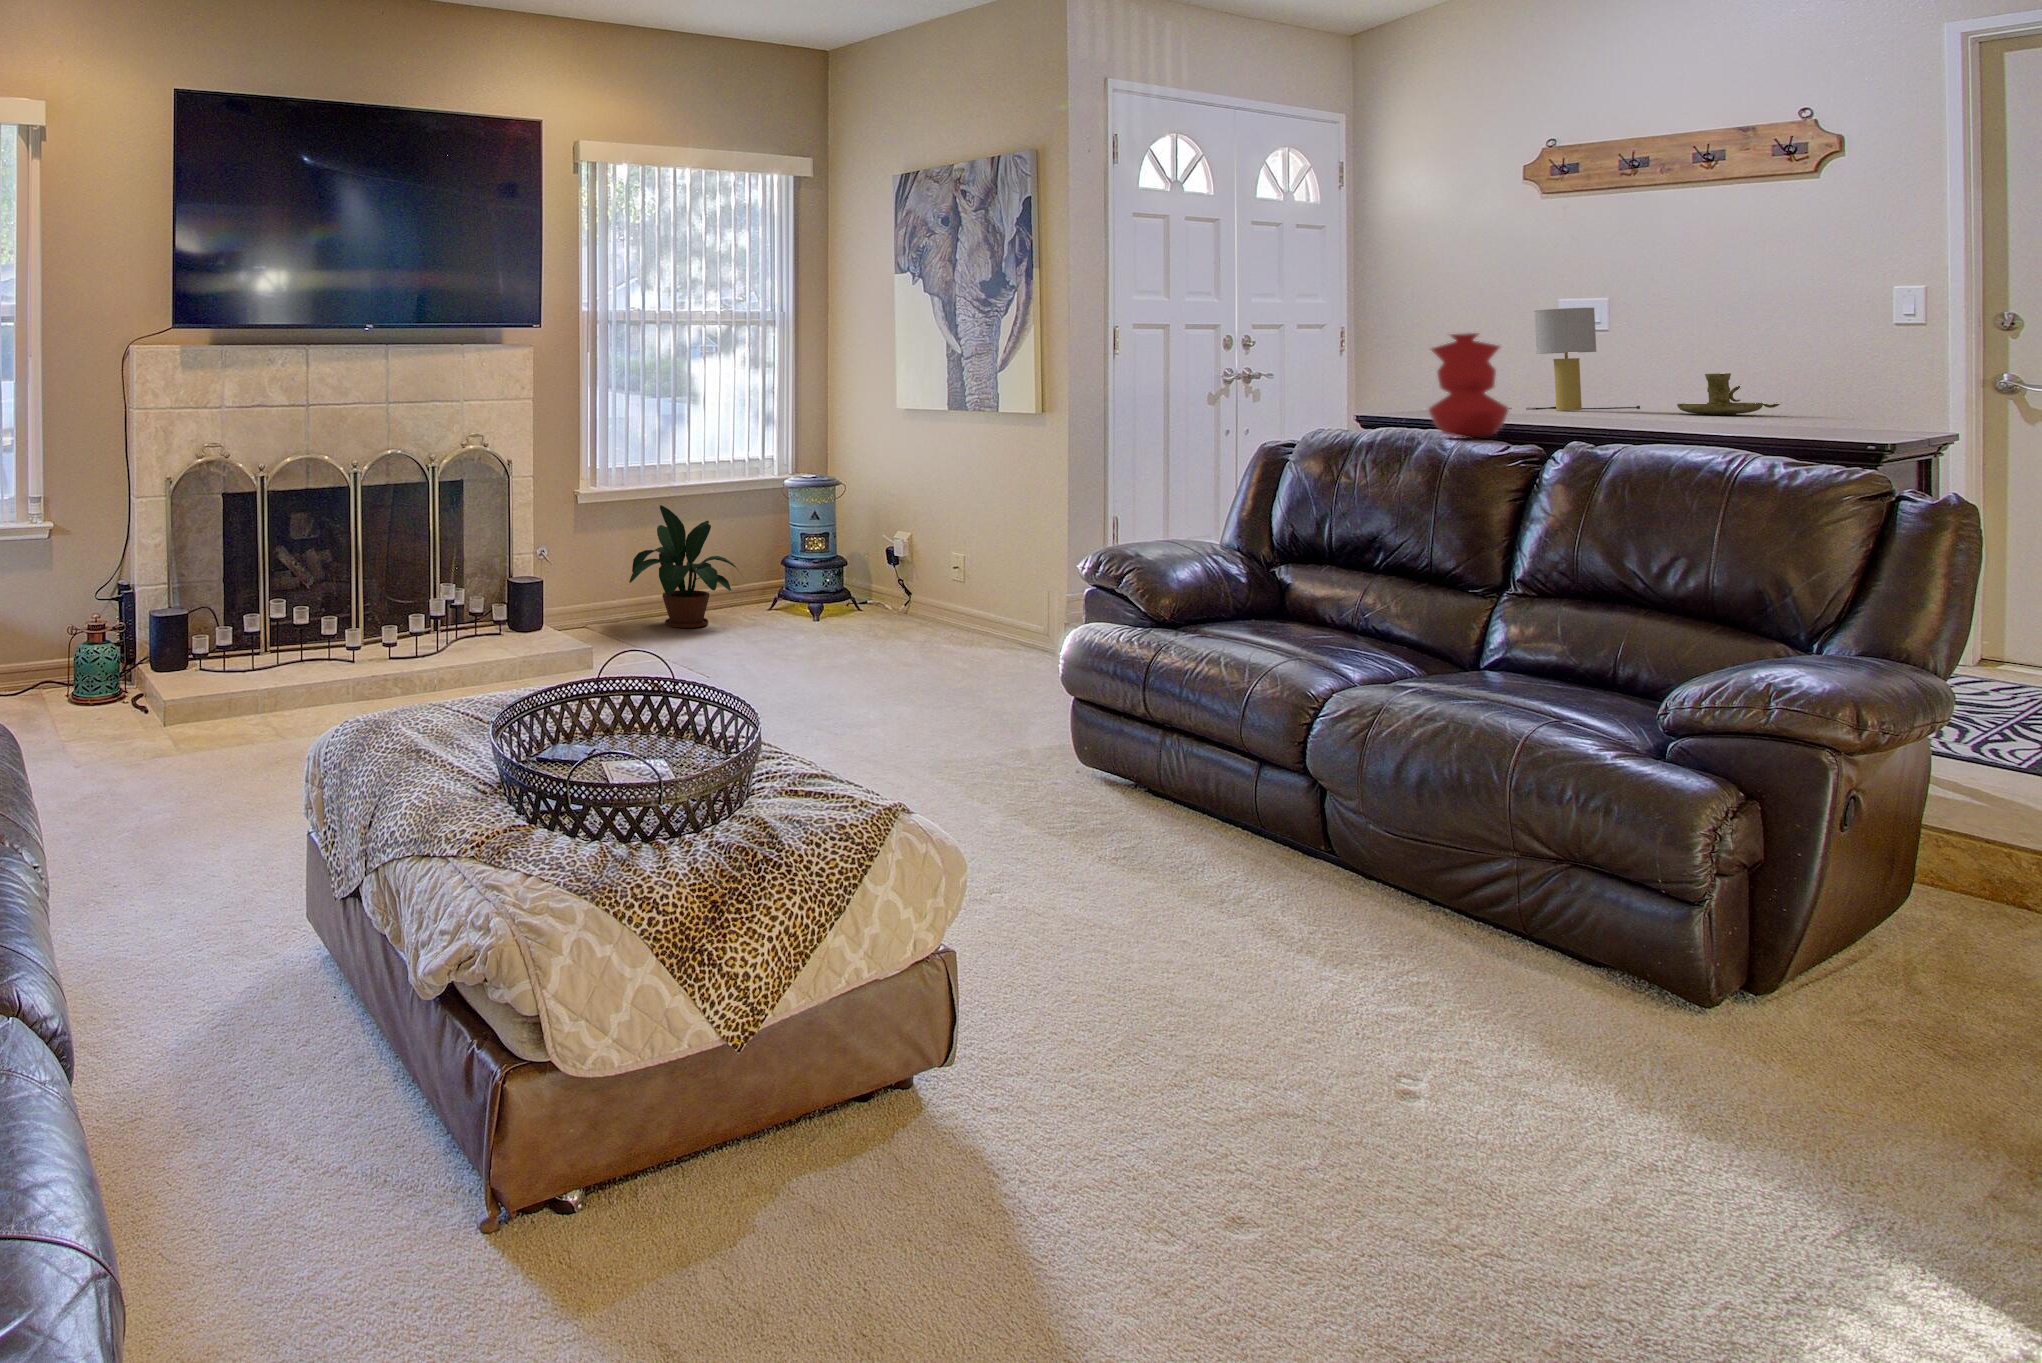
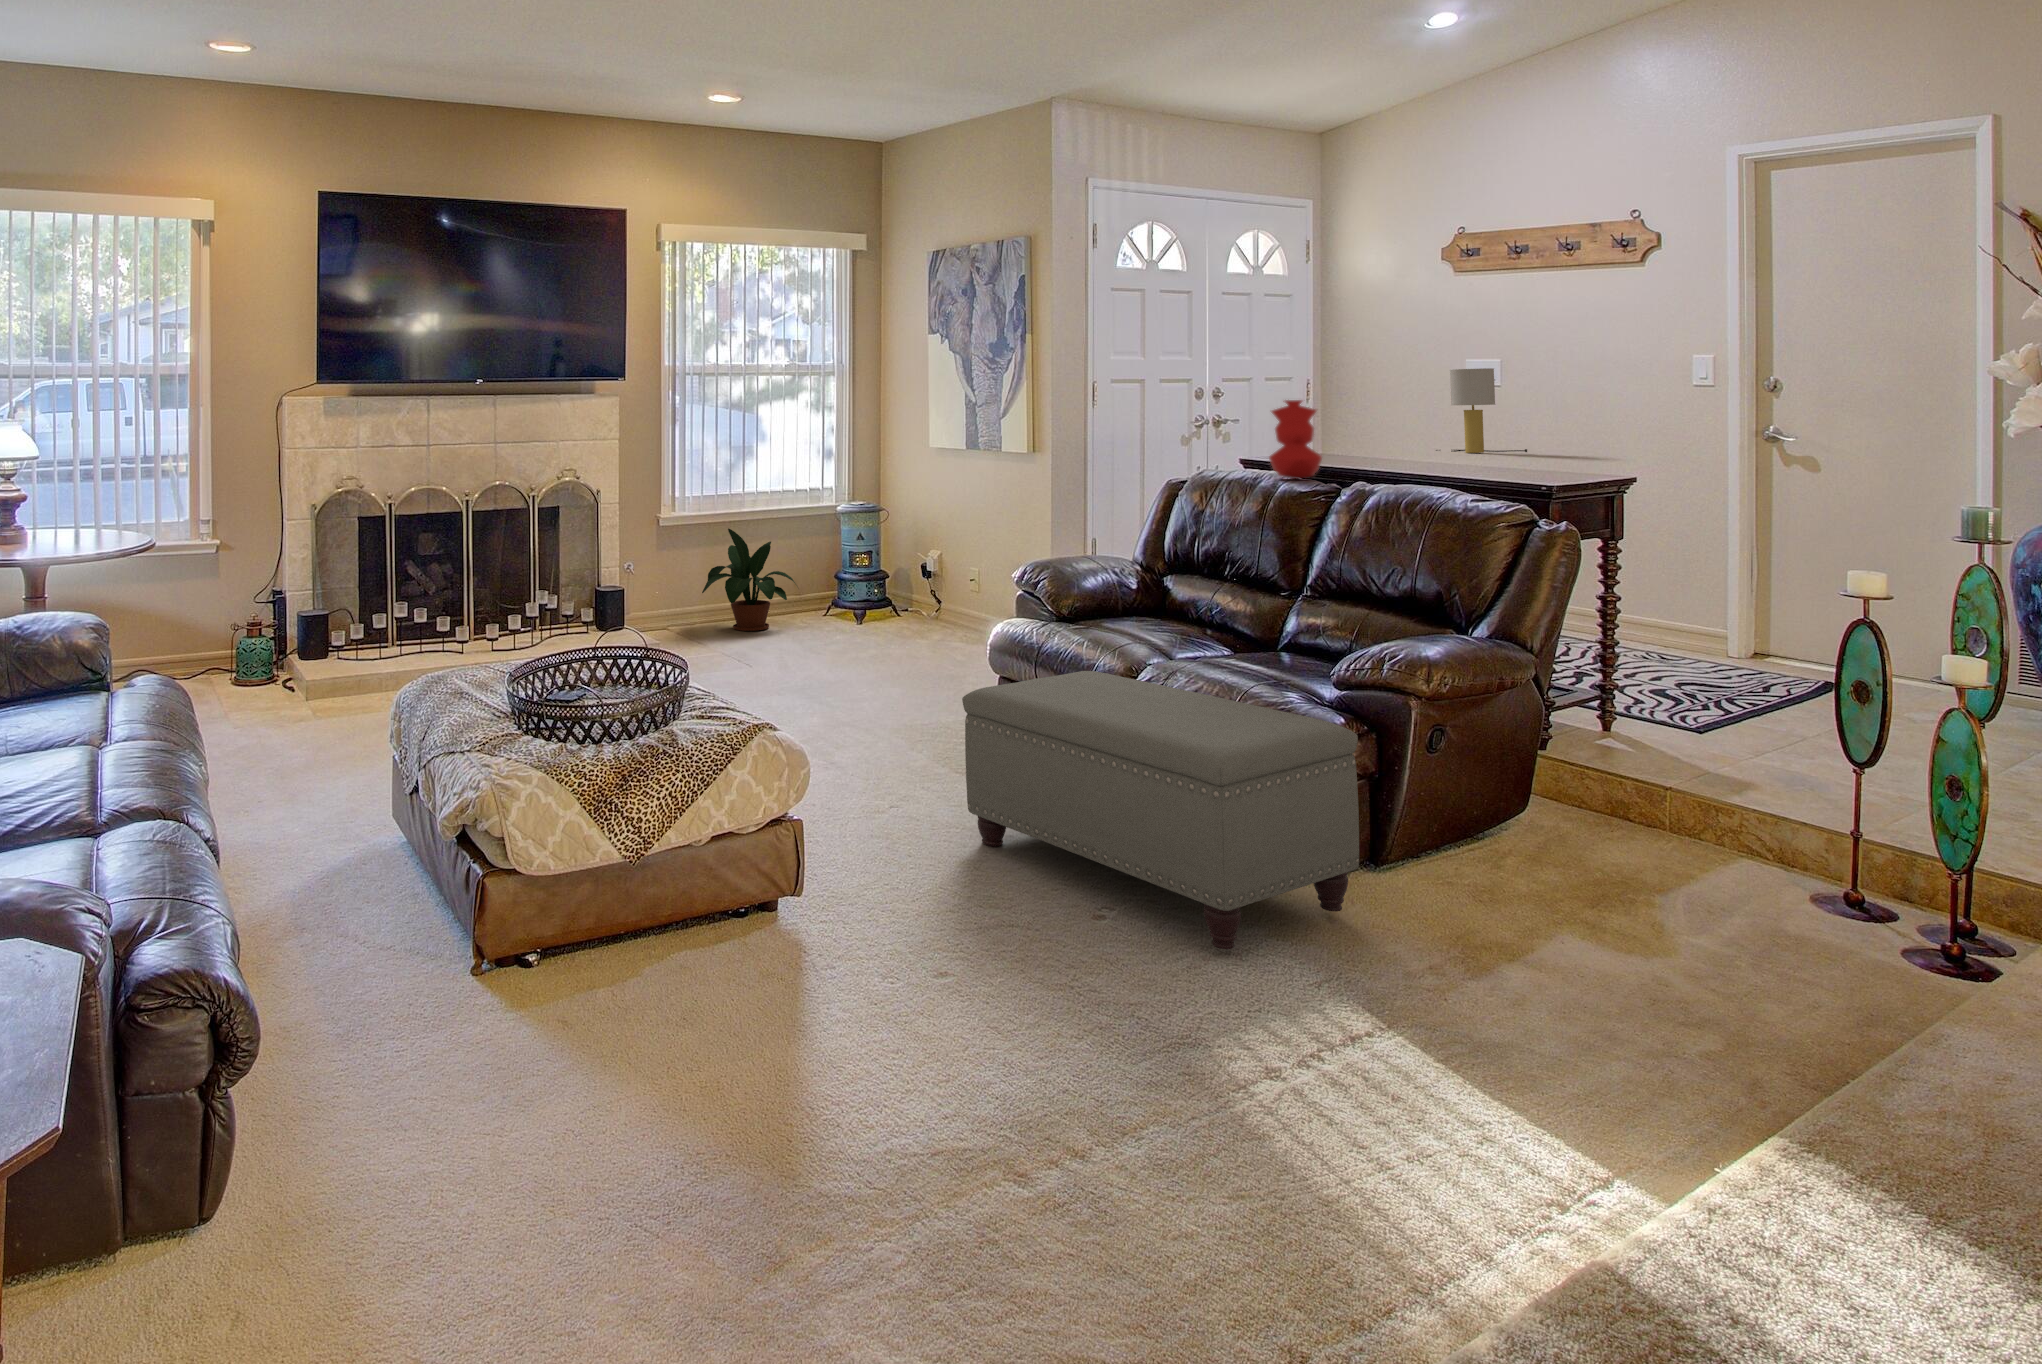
candle holder: present [1677,373,1780,415] -> none [1546,424,1621,458]
ottoman: none [1125,704,1848,1191] -> present [962,671,1359,949]

